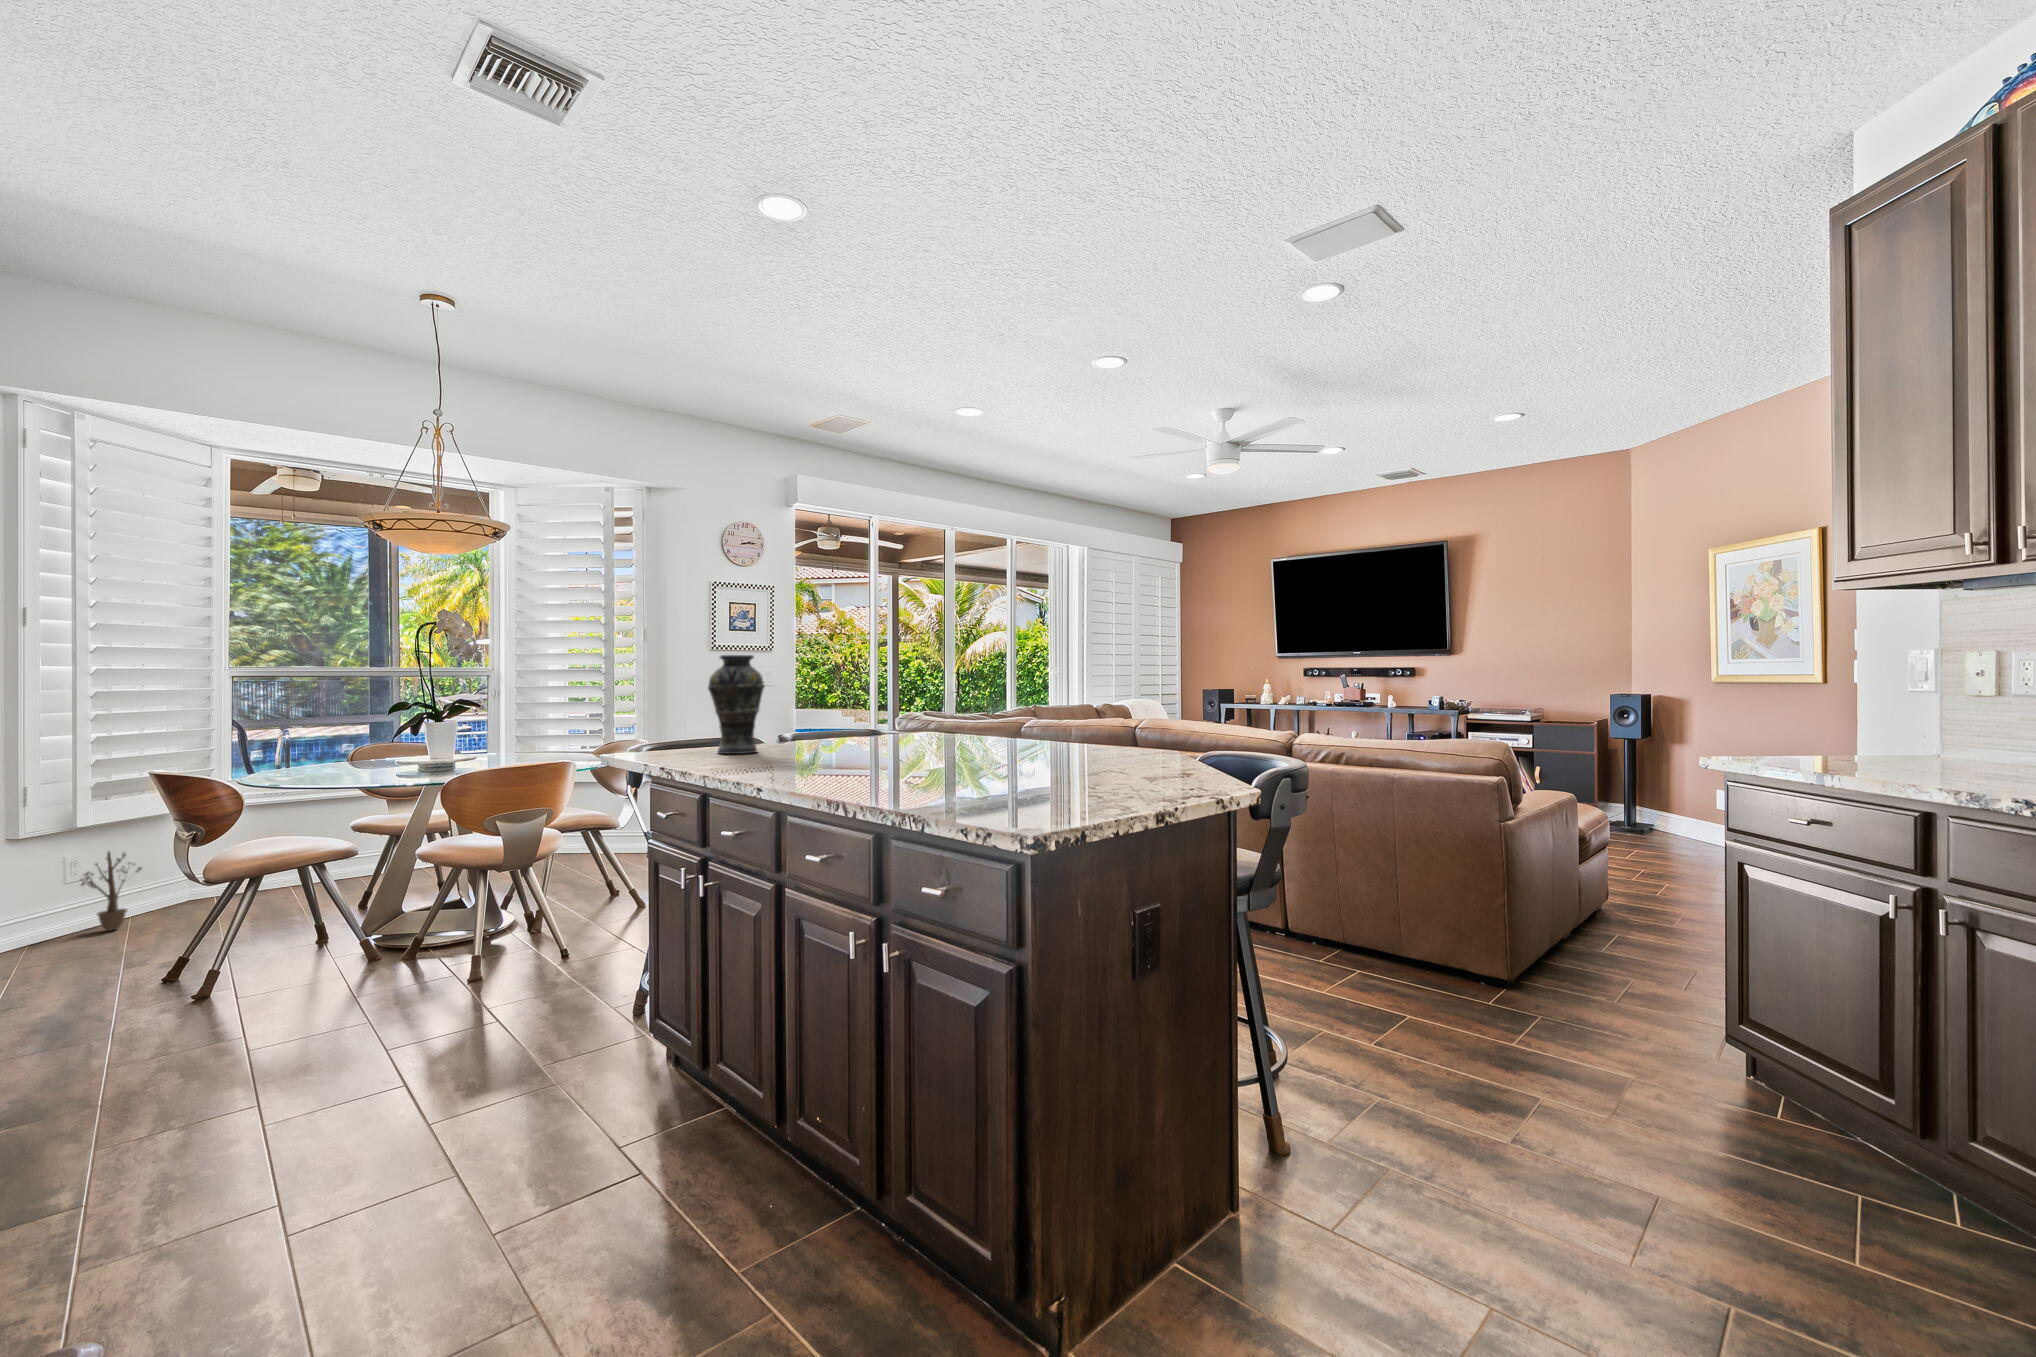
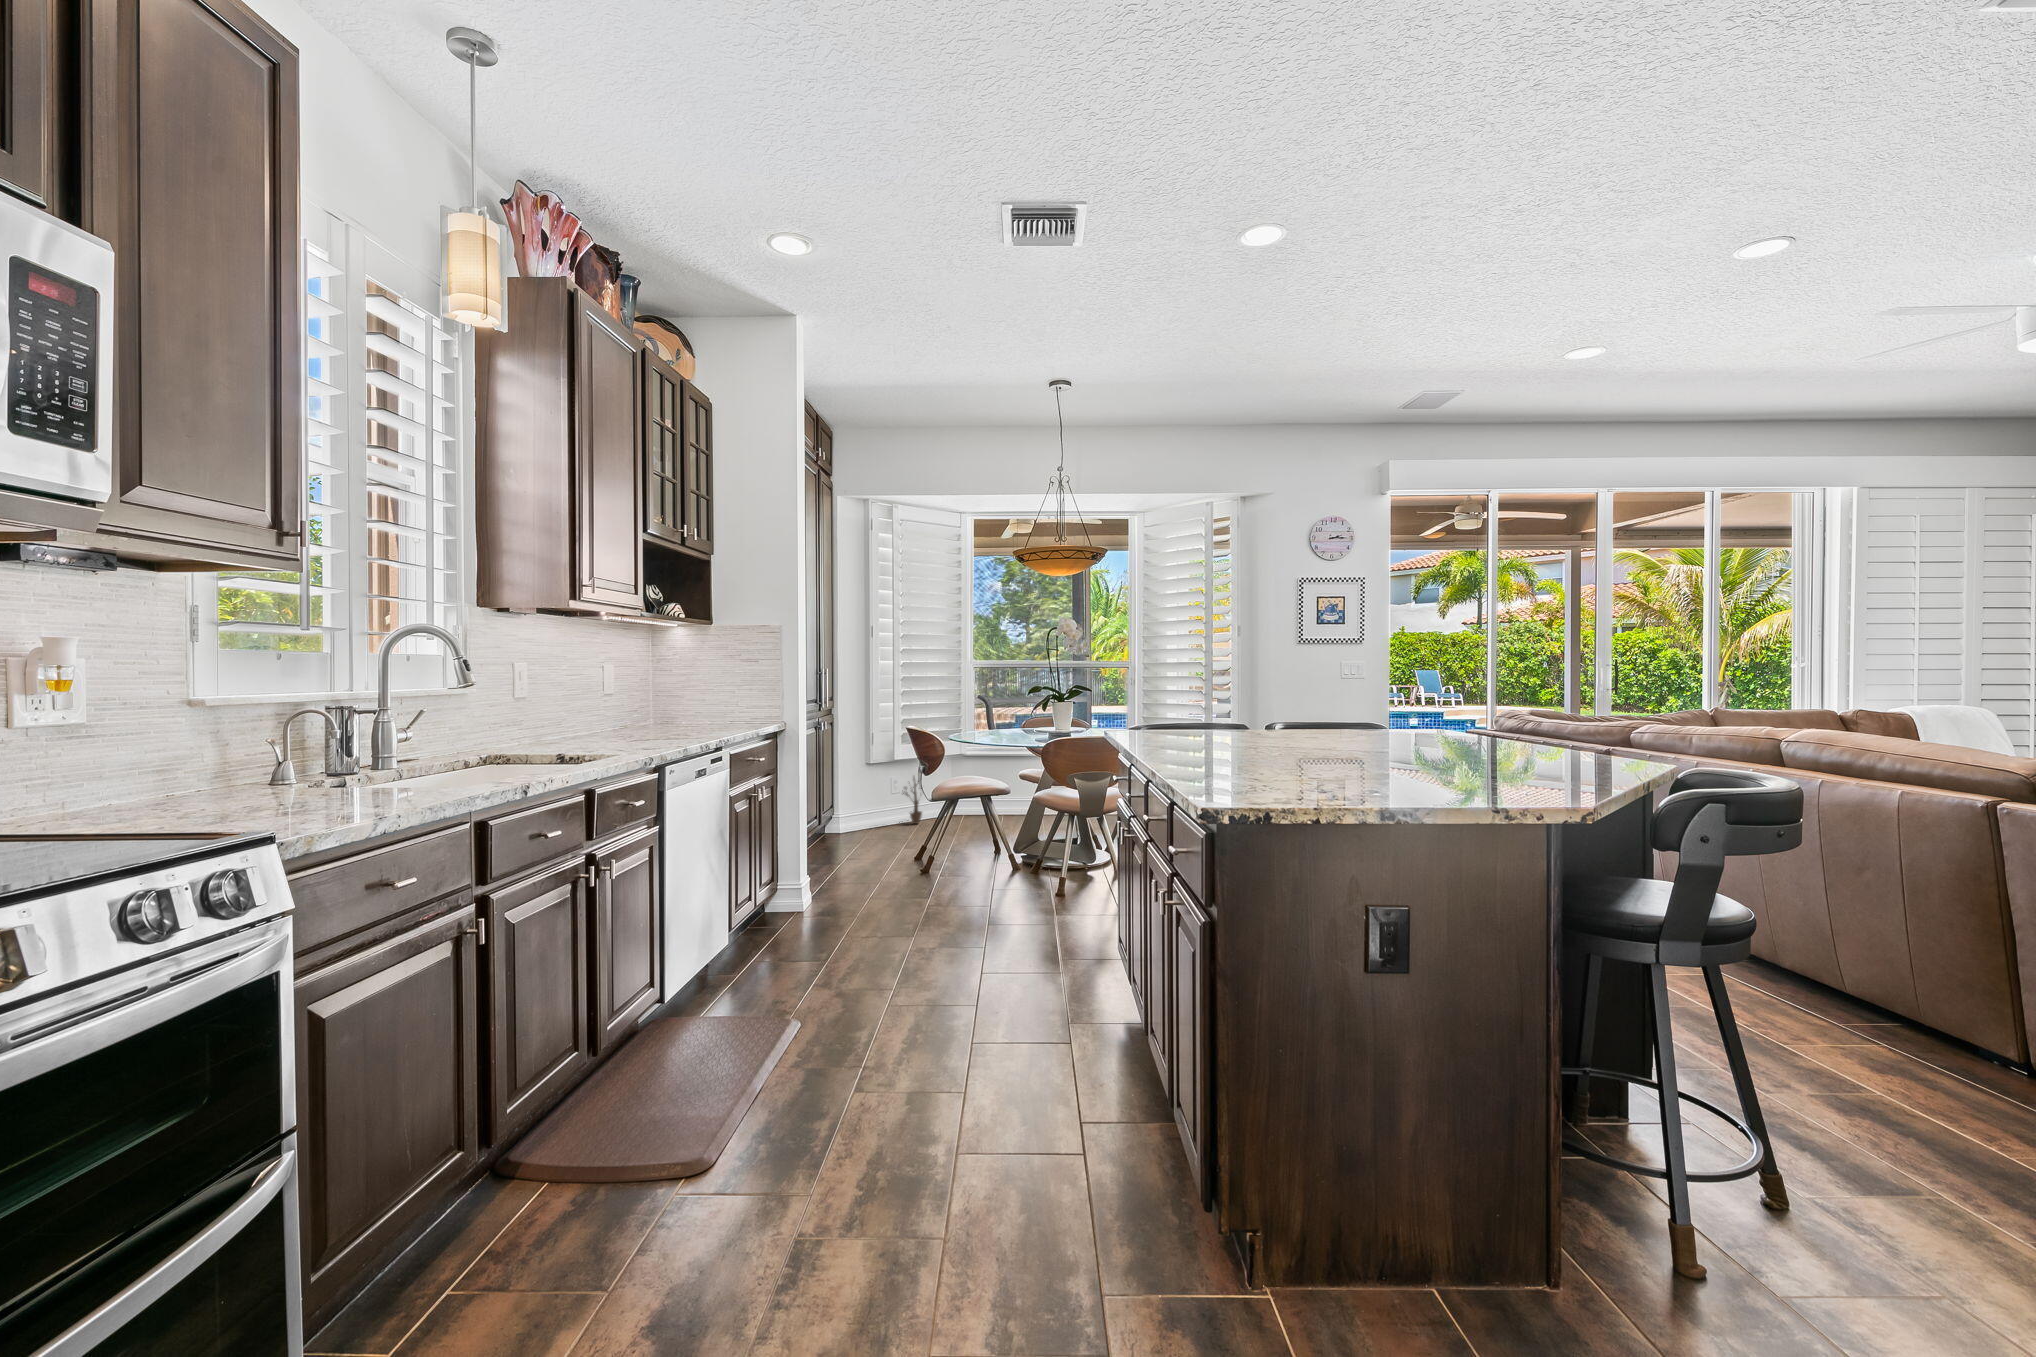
vase: present [708,655,765,754] -> none [1170,648,1218,733]

